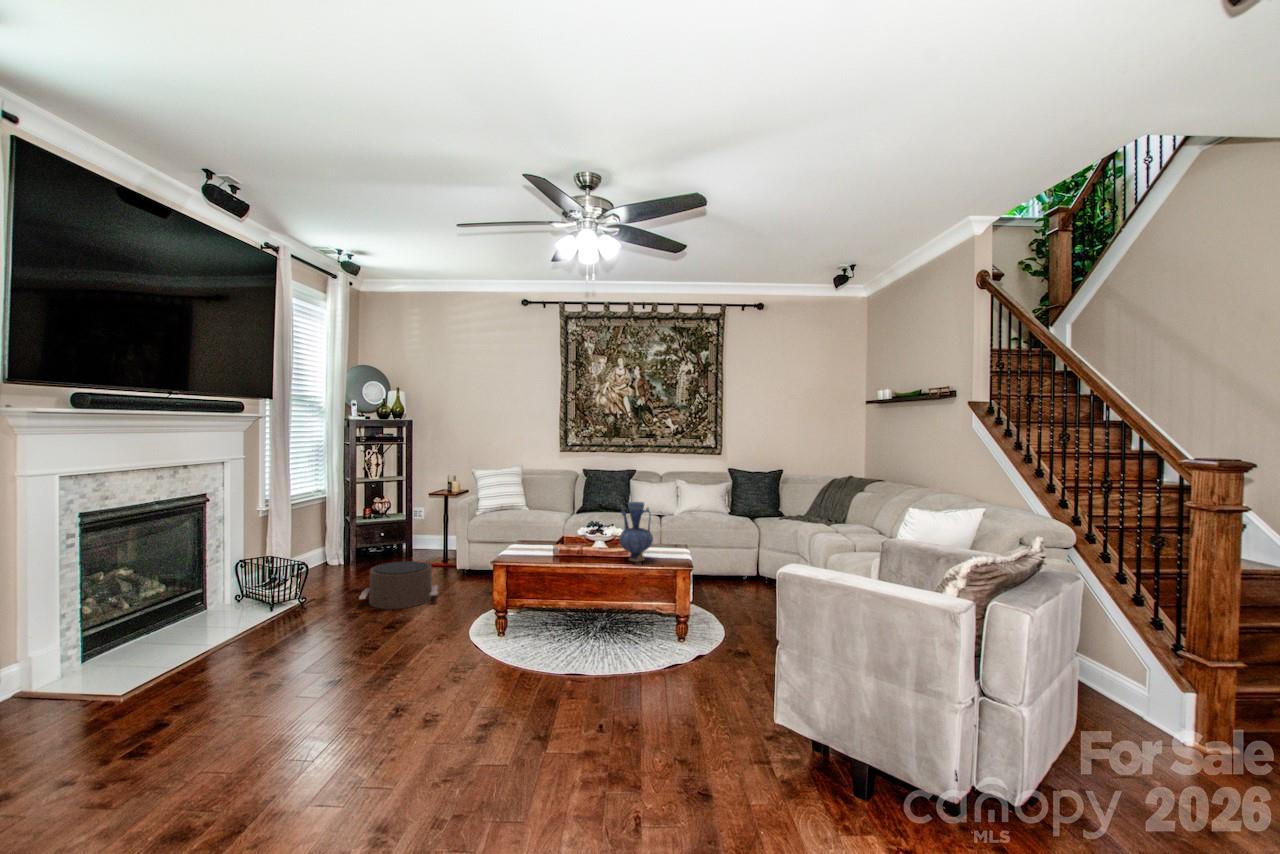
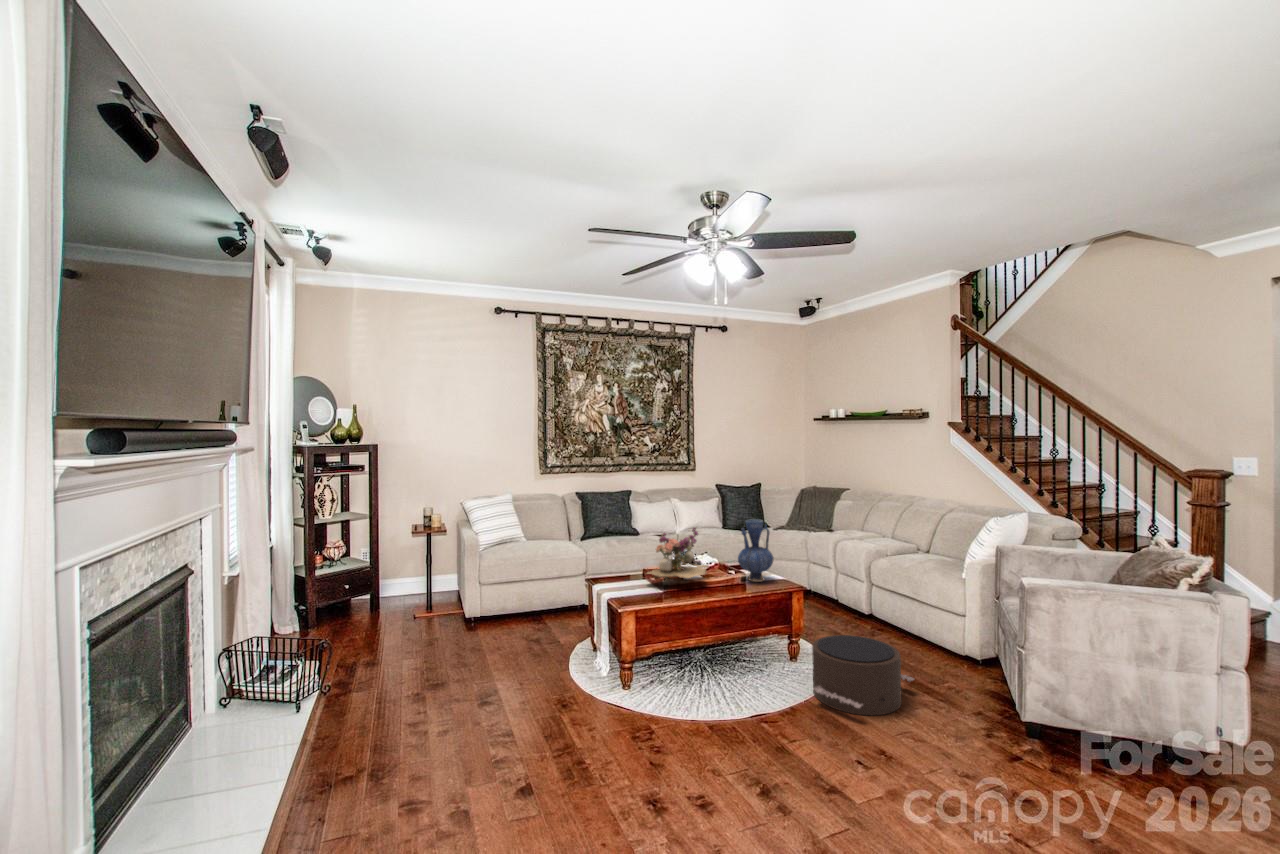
flower arrangement: none [536,504,599,554] -> present [647,528,707,583]
pouf: present [359,561,438,609] -> present [812,635,914,715]

